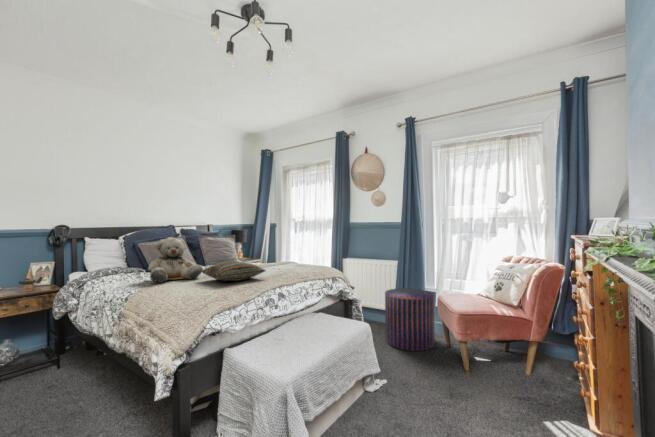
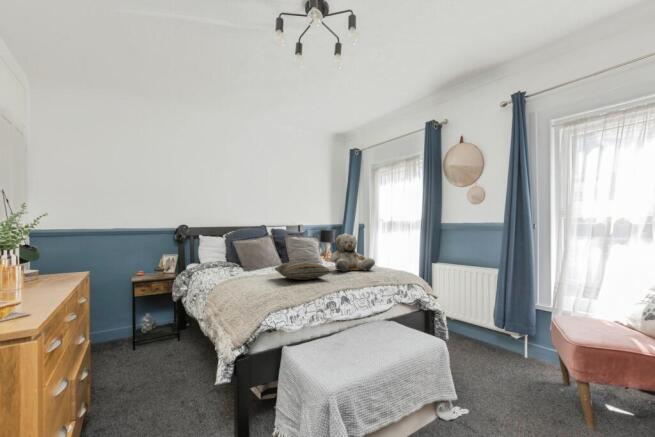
teddy bear: present [148,237,203,283] -> present [331,233,375,272]
pouf: present [385,288,435,351] -> none [477,302,547,383]

